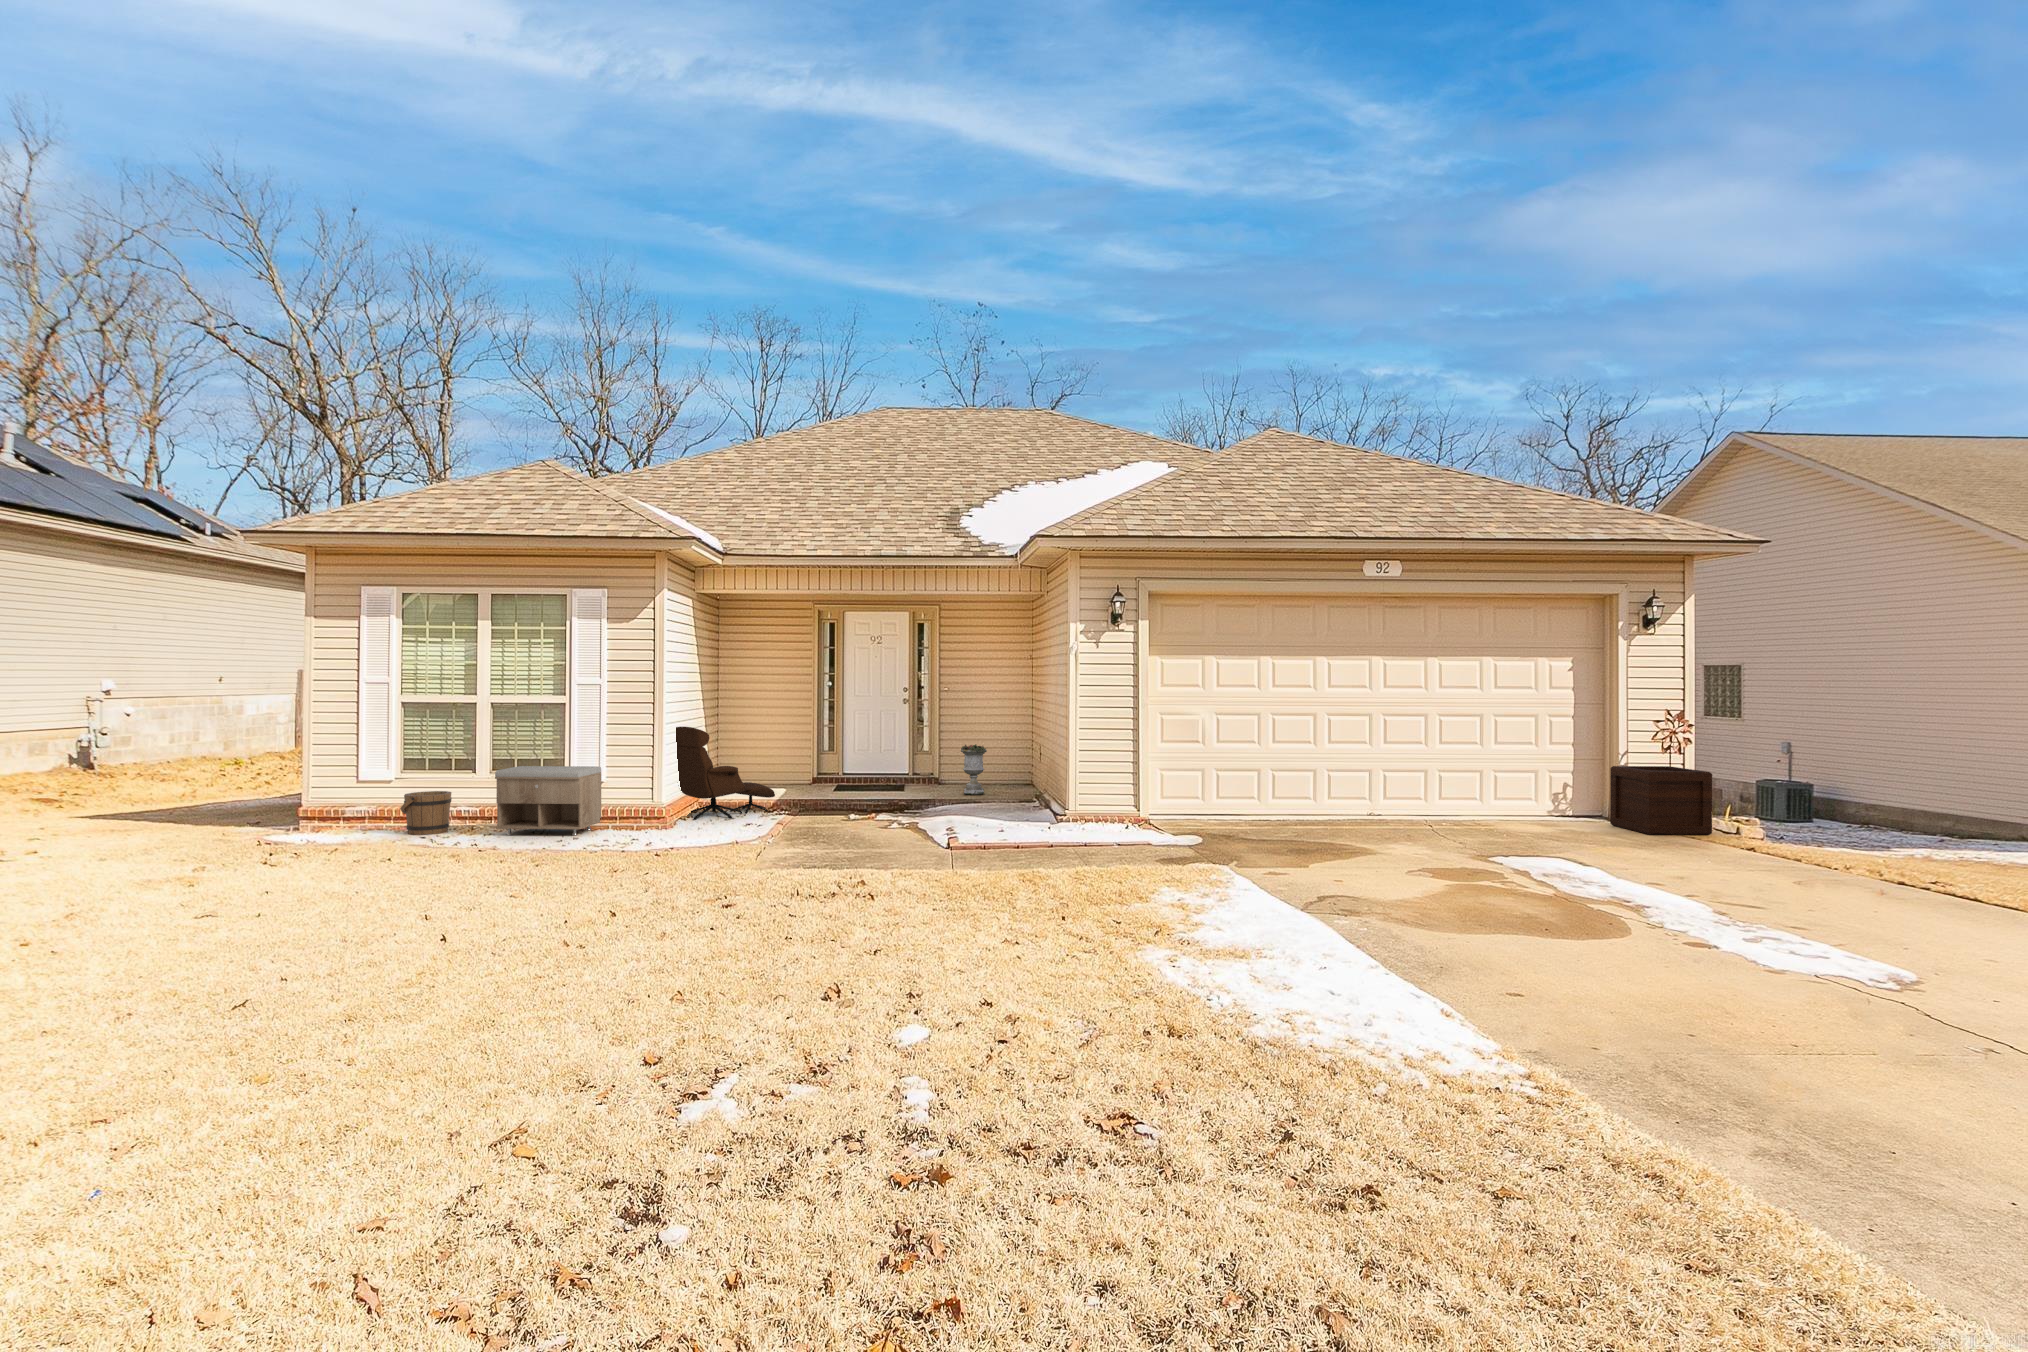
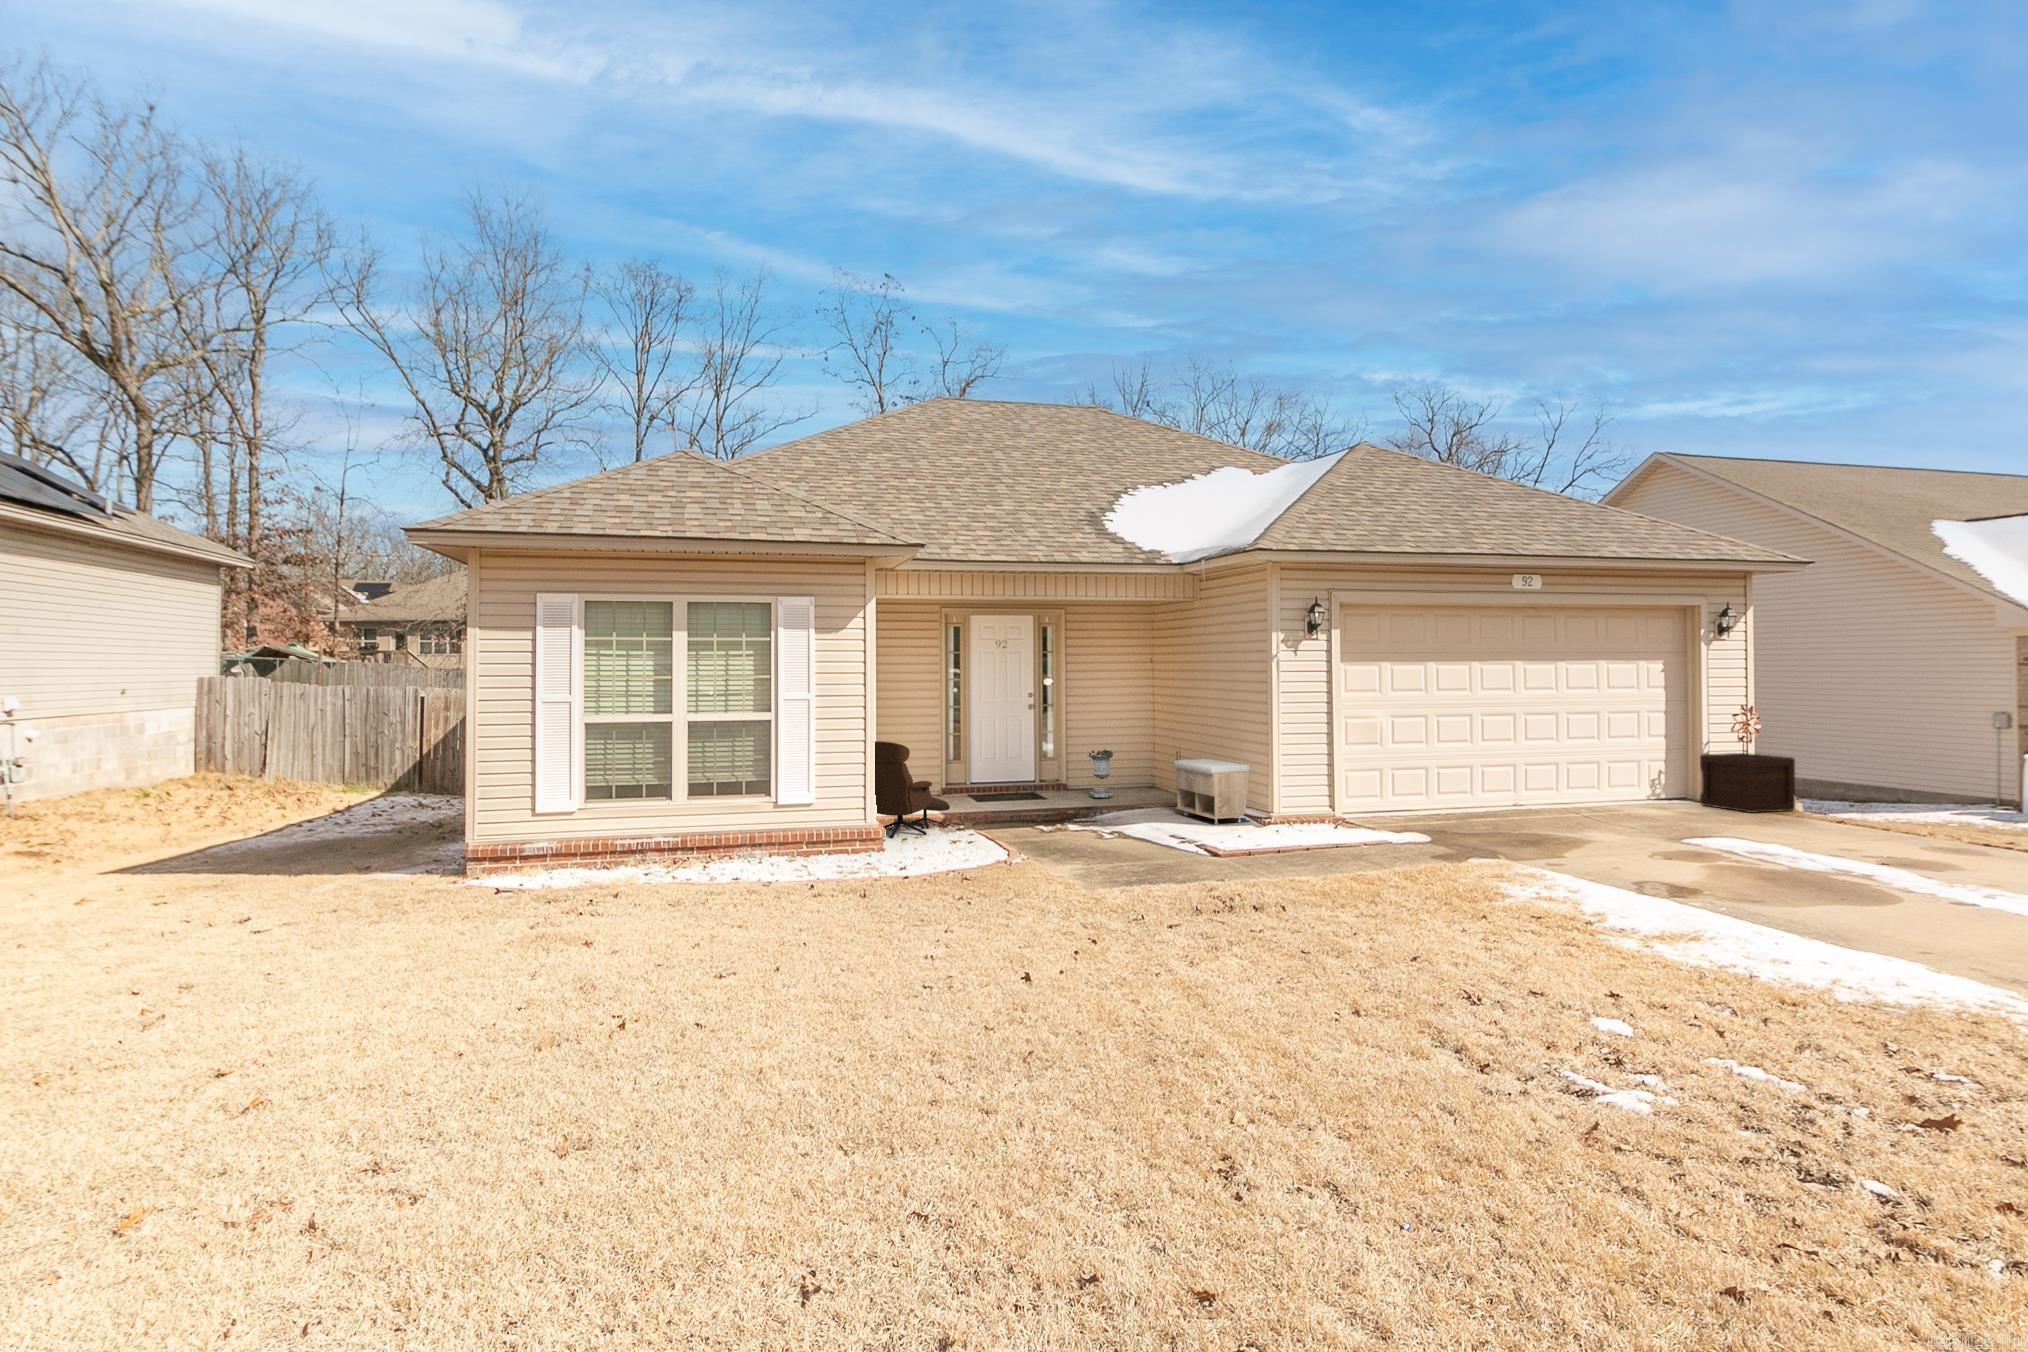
storage bench: present [495,766,601,835] -> present [1174,759,1249,824]
bucket: present [400,791,452,835] -> none [600,821,653,872]

